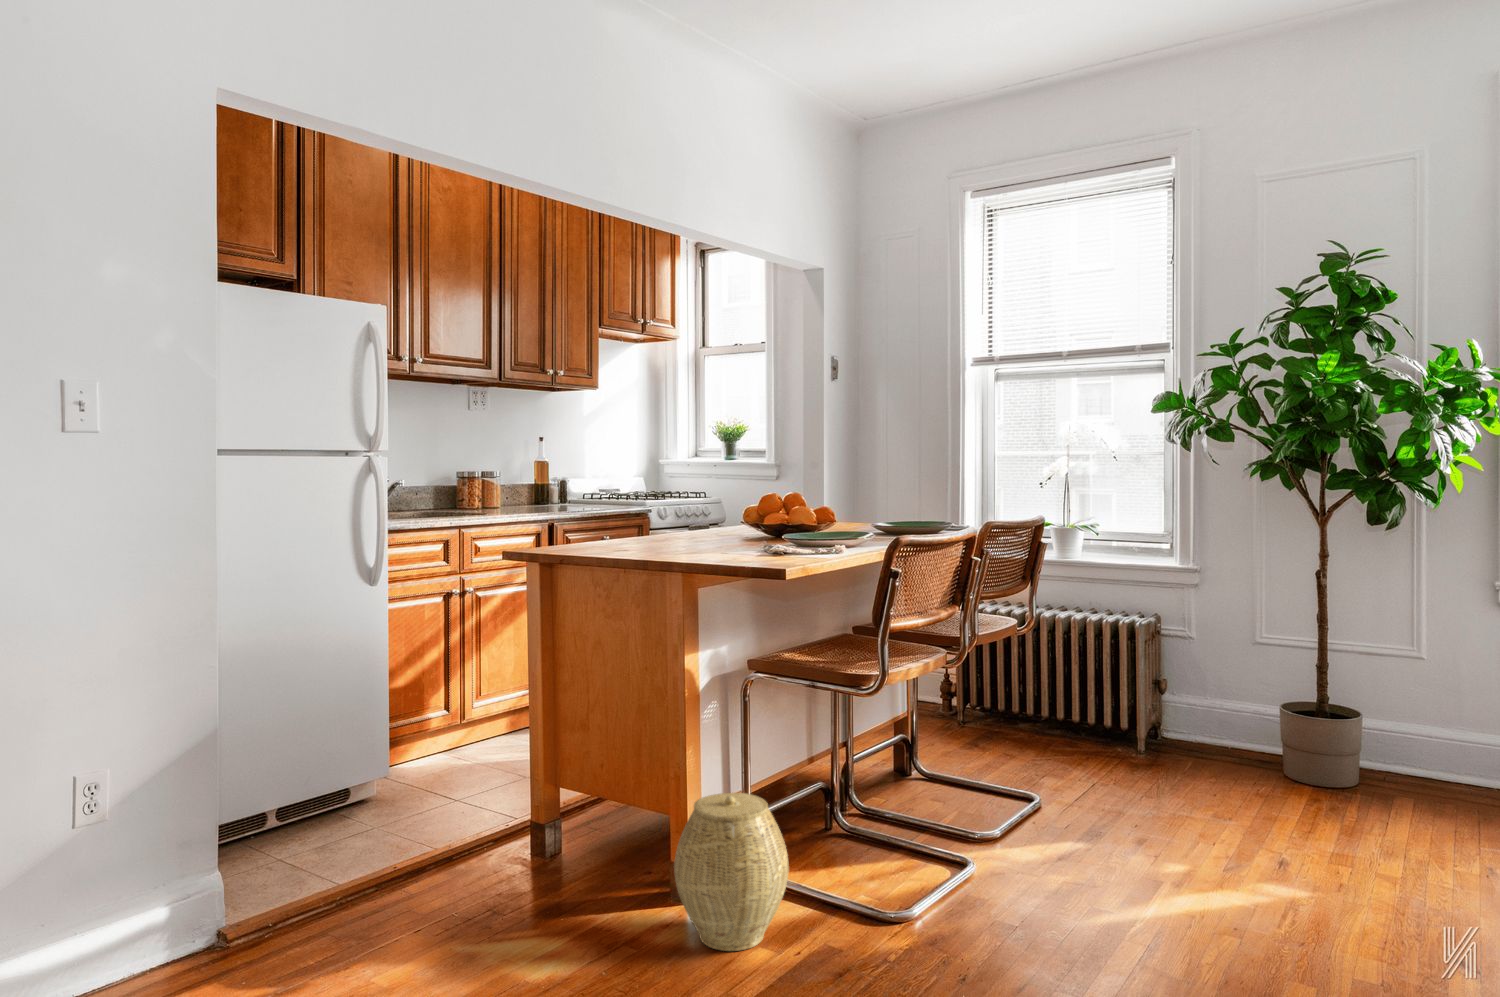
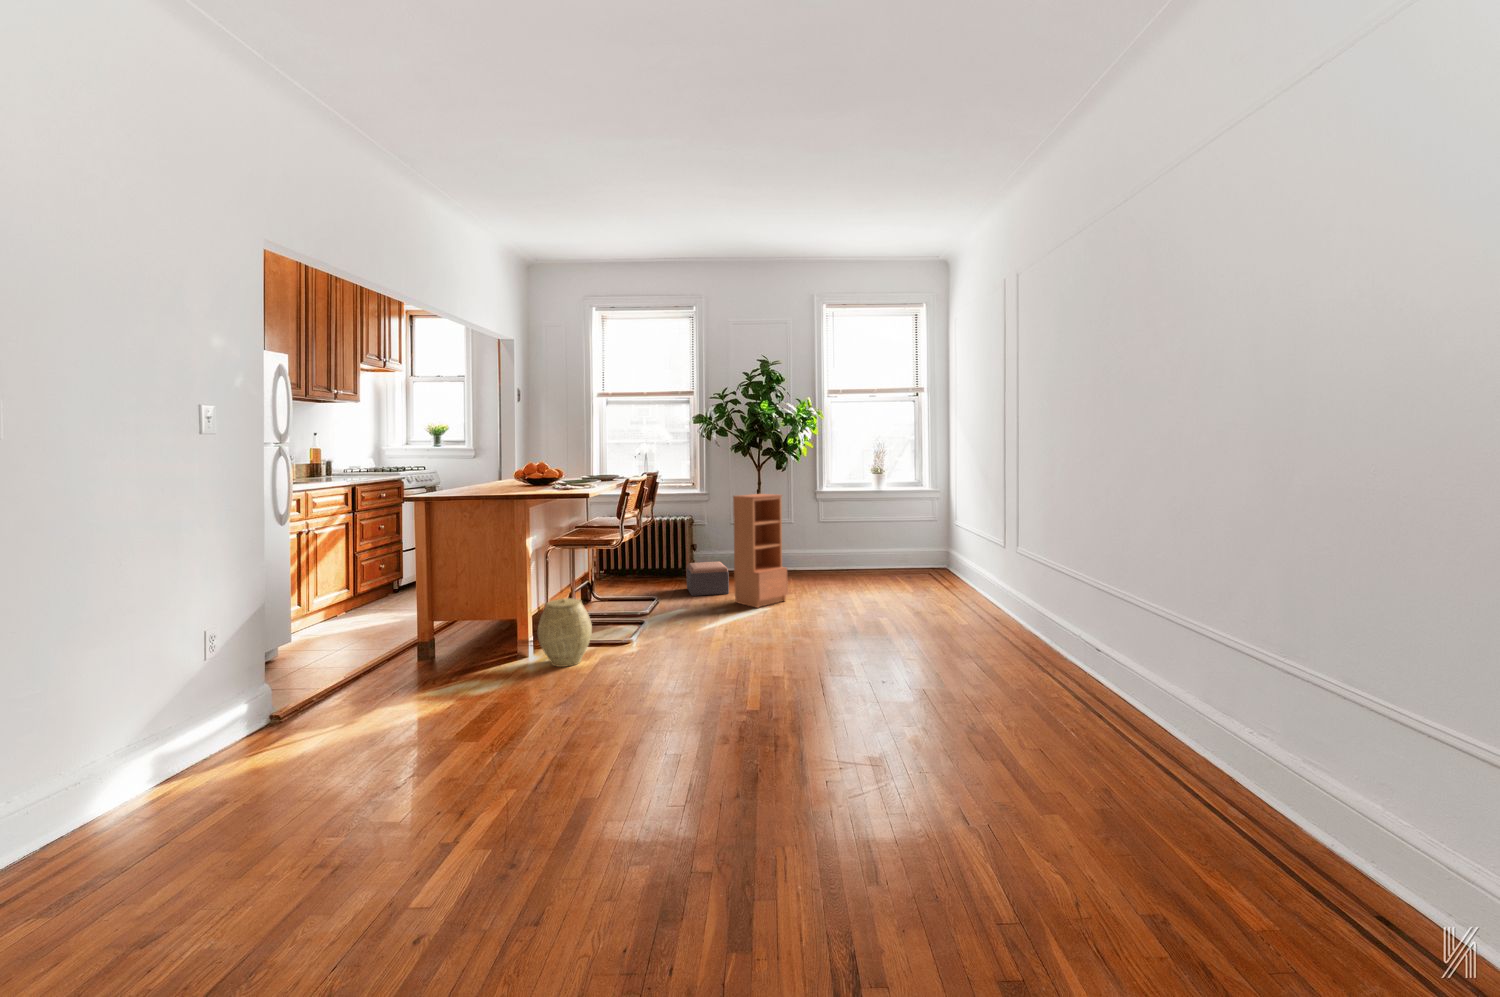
bookcase: none [1216,583,1369,877] -> present [733,494,788,608]
footstool: none [1119,722,1215,812] -> present [686,562,729,596]

